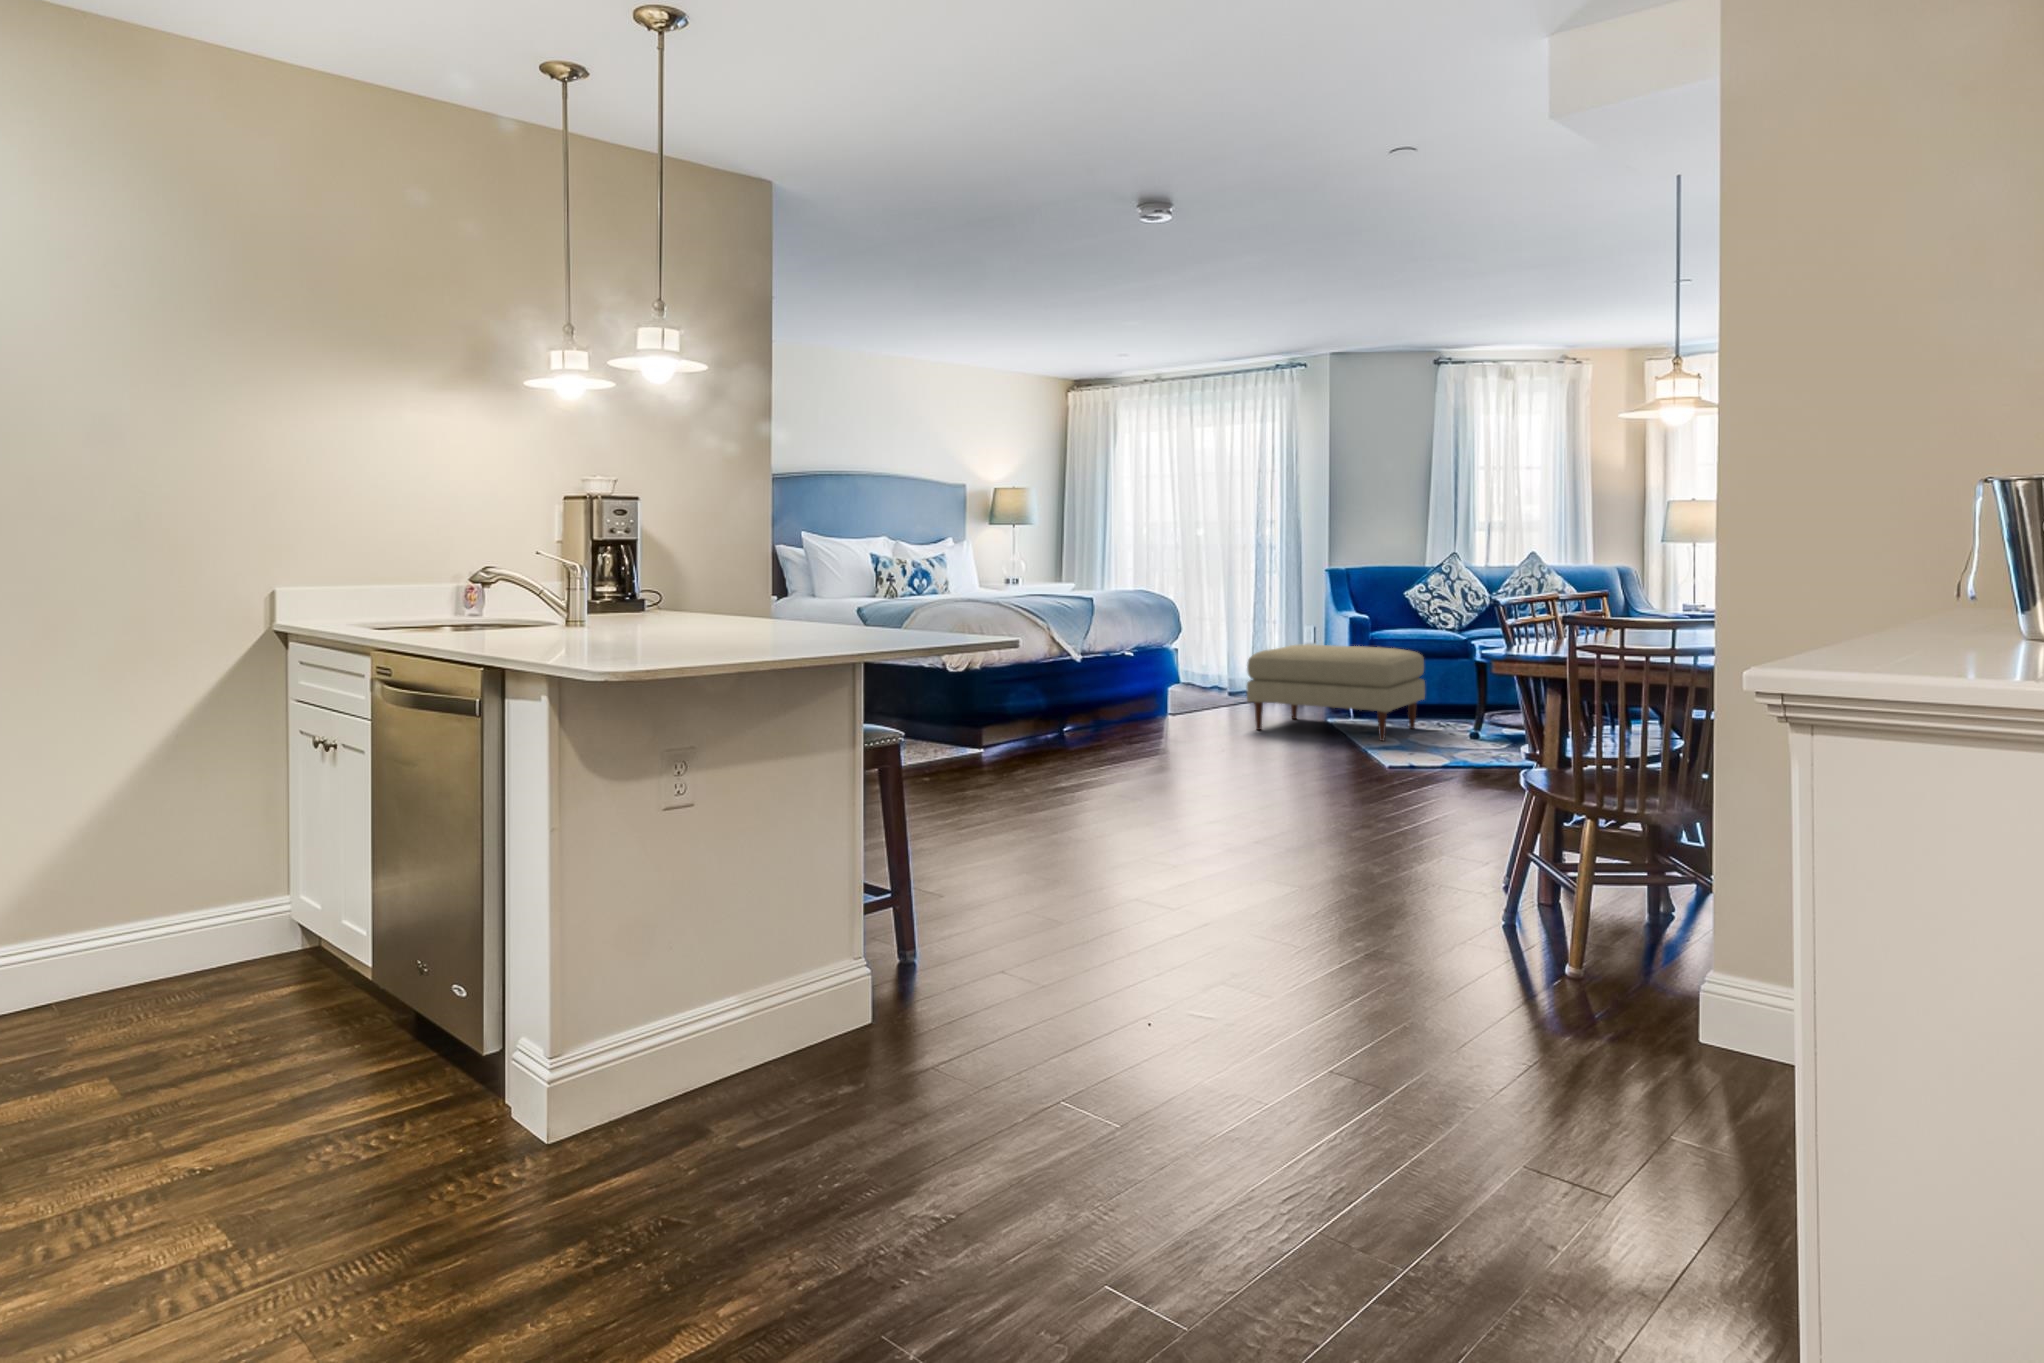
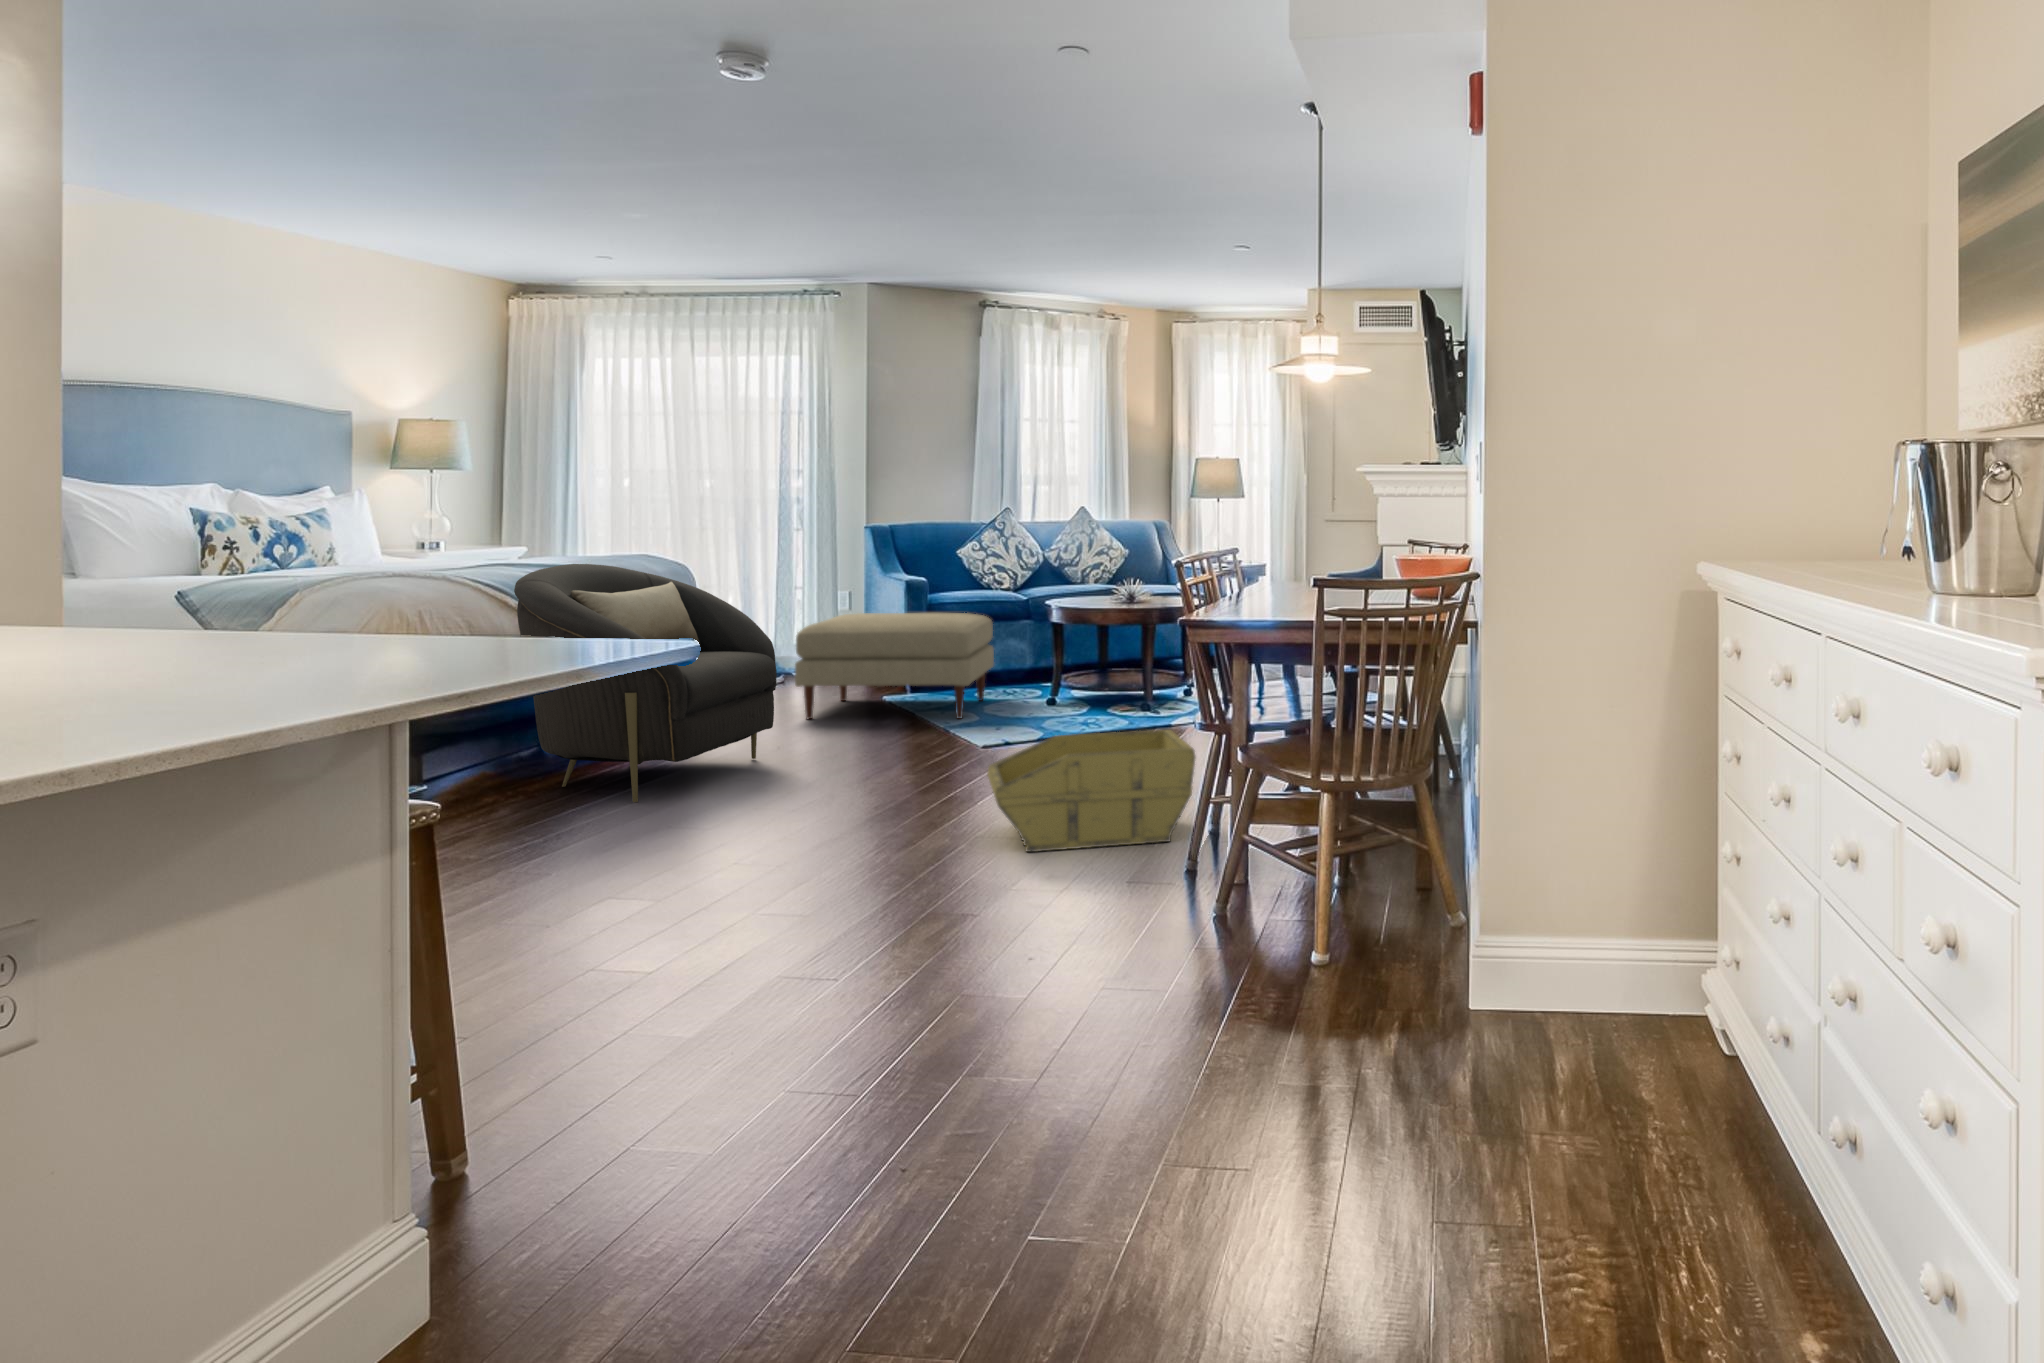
armchair: none [1036,596,1215,771] -> present [514,564,777,802]
storage bin: none [1336,749,1513,847] -> present [987,730,1195,852]

